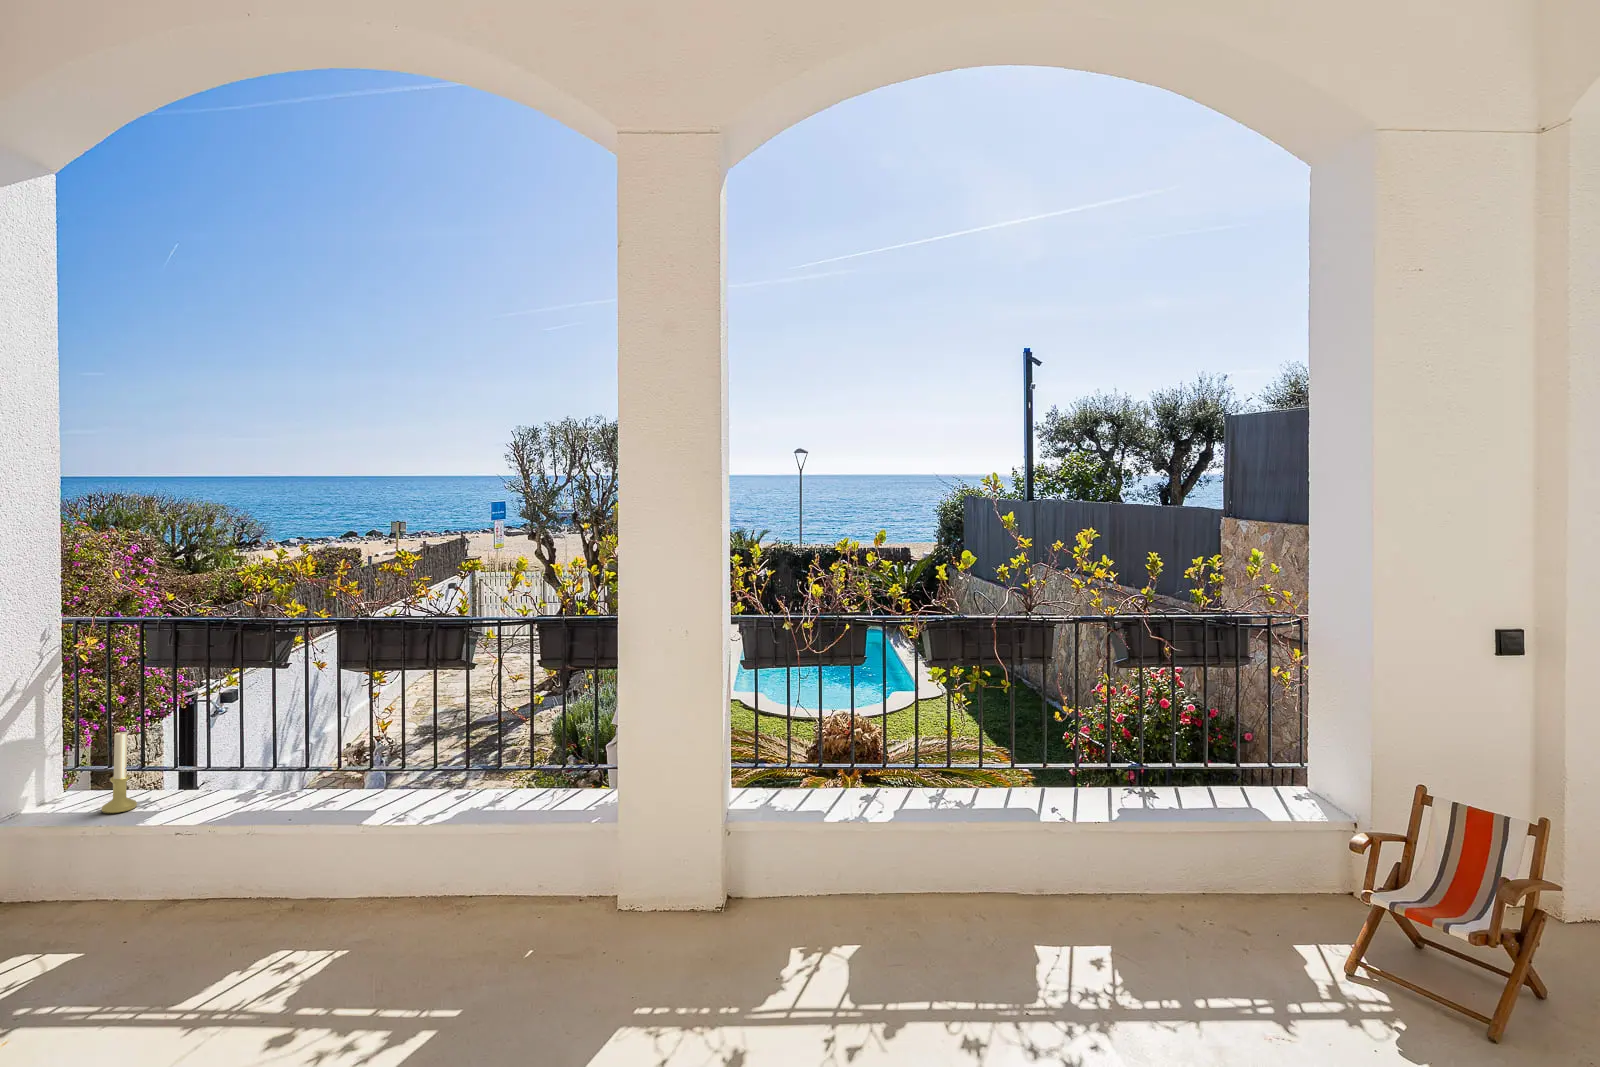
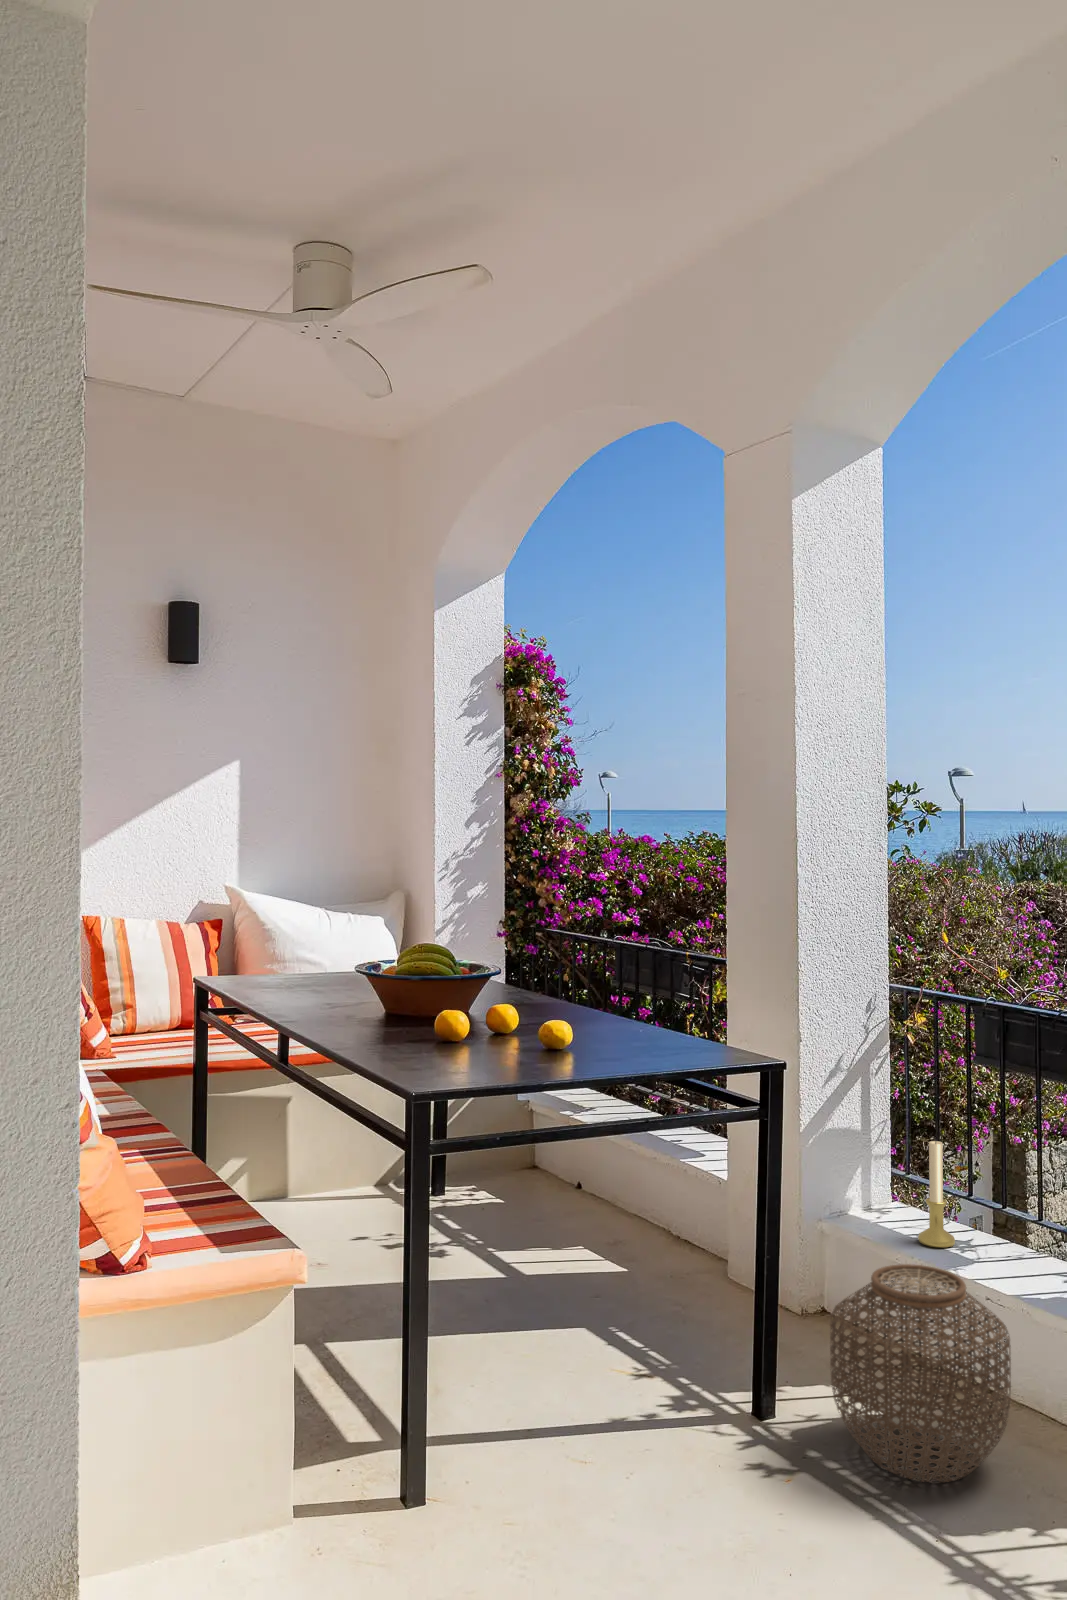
woven basket: none [41,822,214,988] -> present [830,1264,1011,1482]

